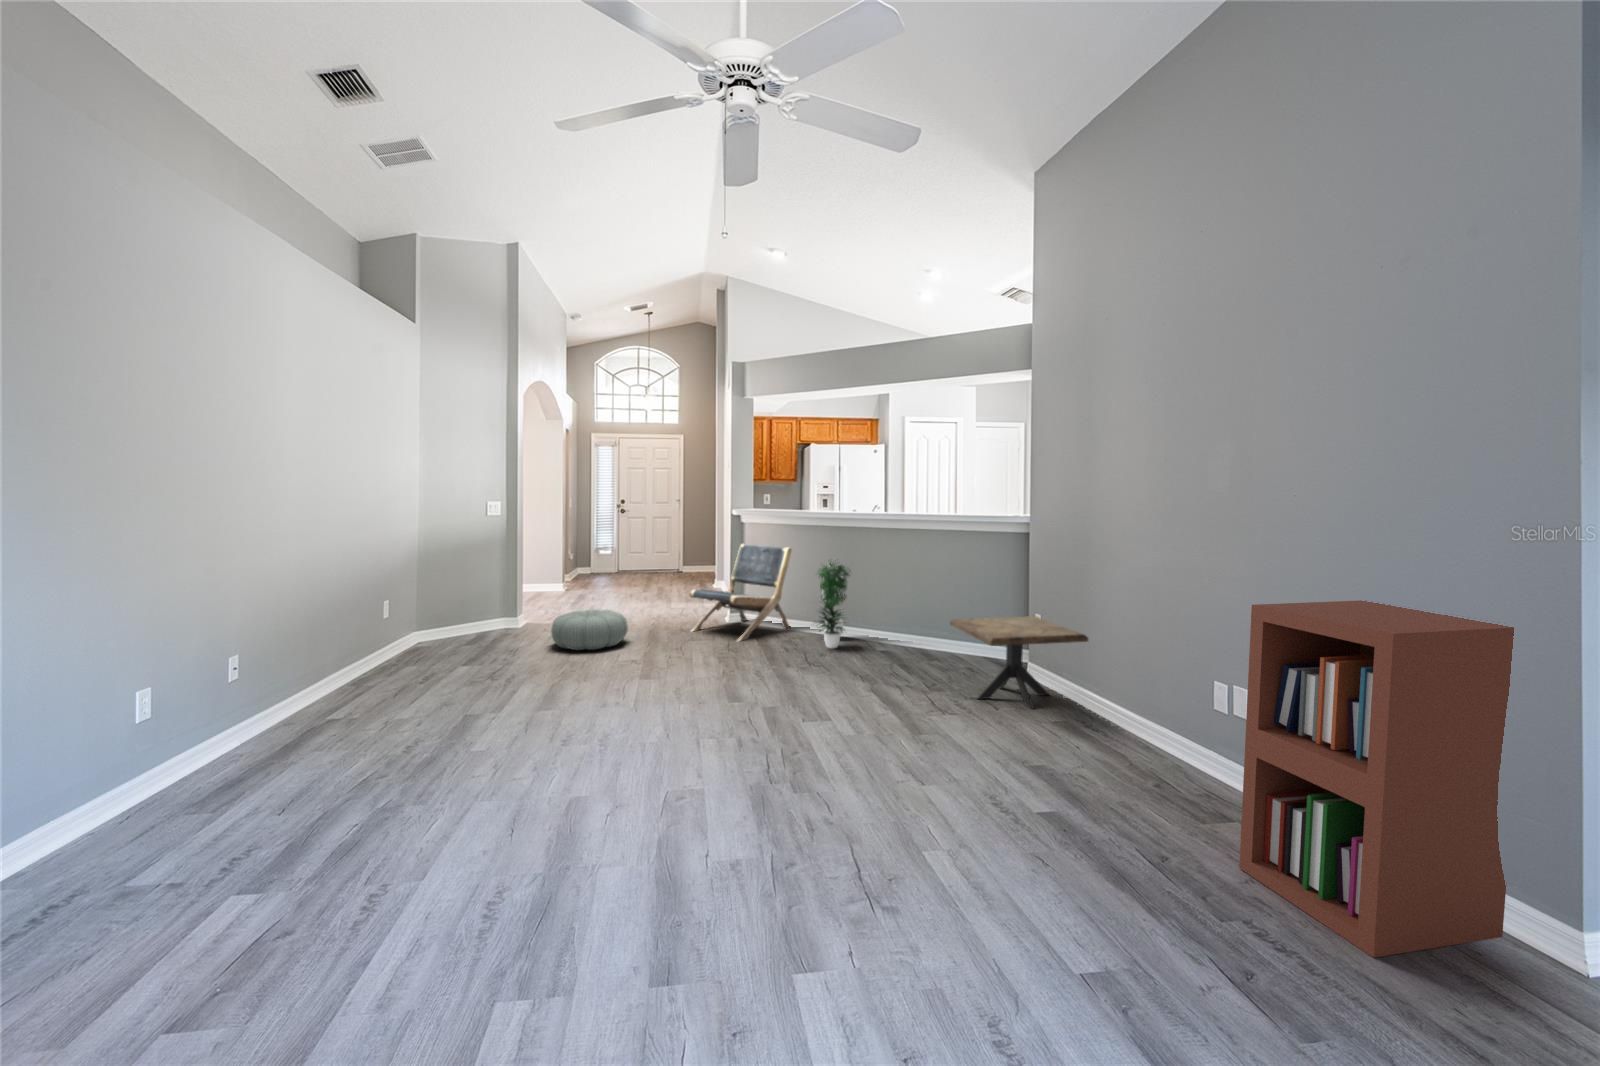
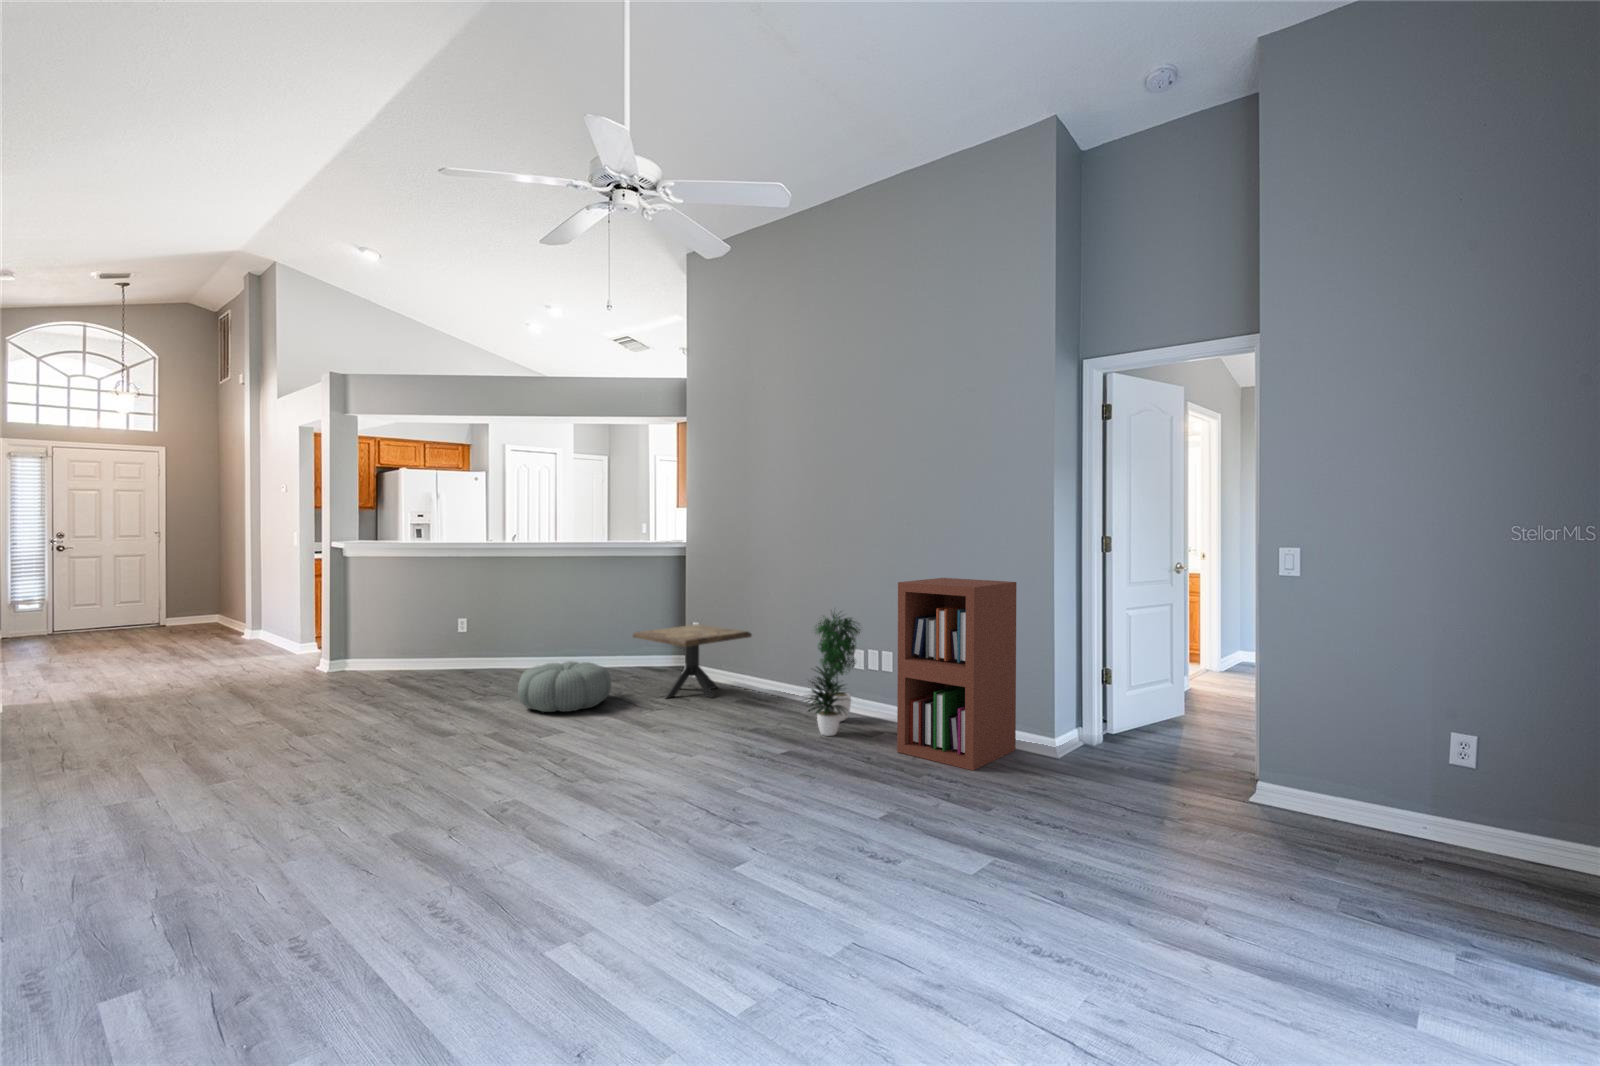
lounge chair: present [690,544,791,641] -> none [288,580,419,690]
potted plant: present [818,563,850,648] -> present [804,615,860,736]
pouf: present [551,609,628,650] -> present [518,661,611,712]

